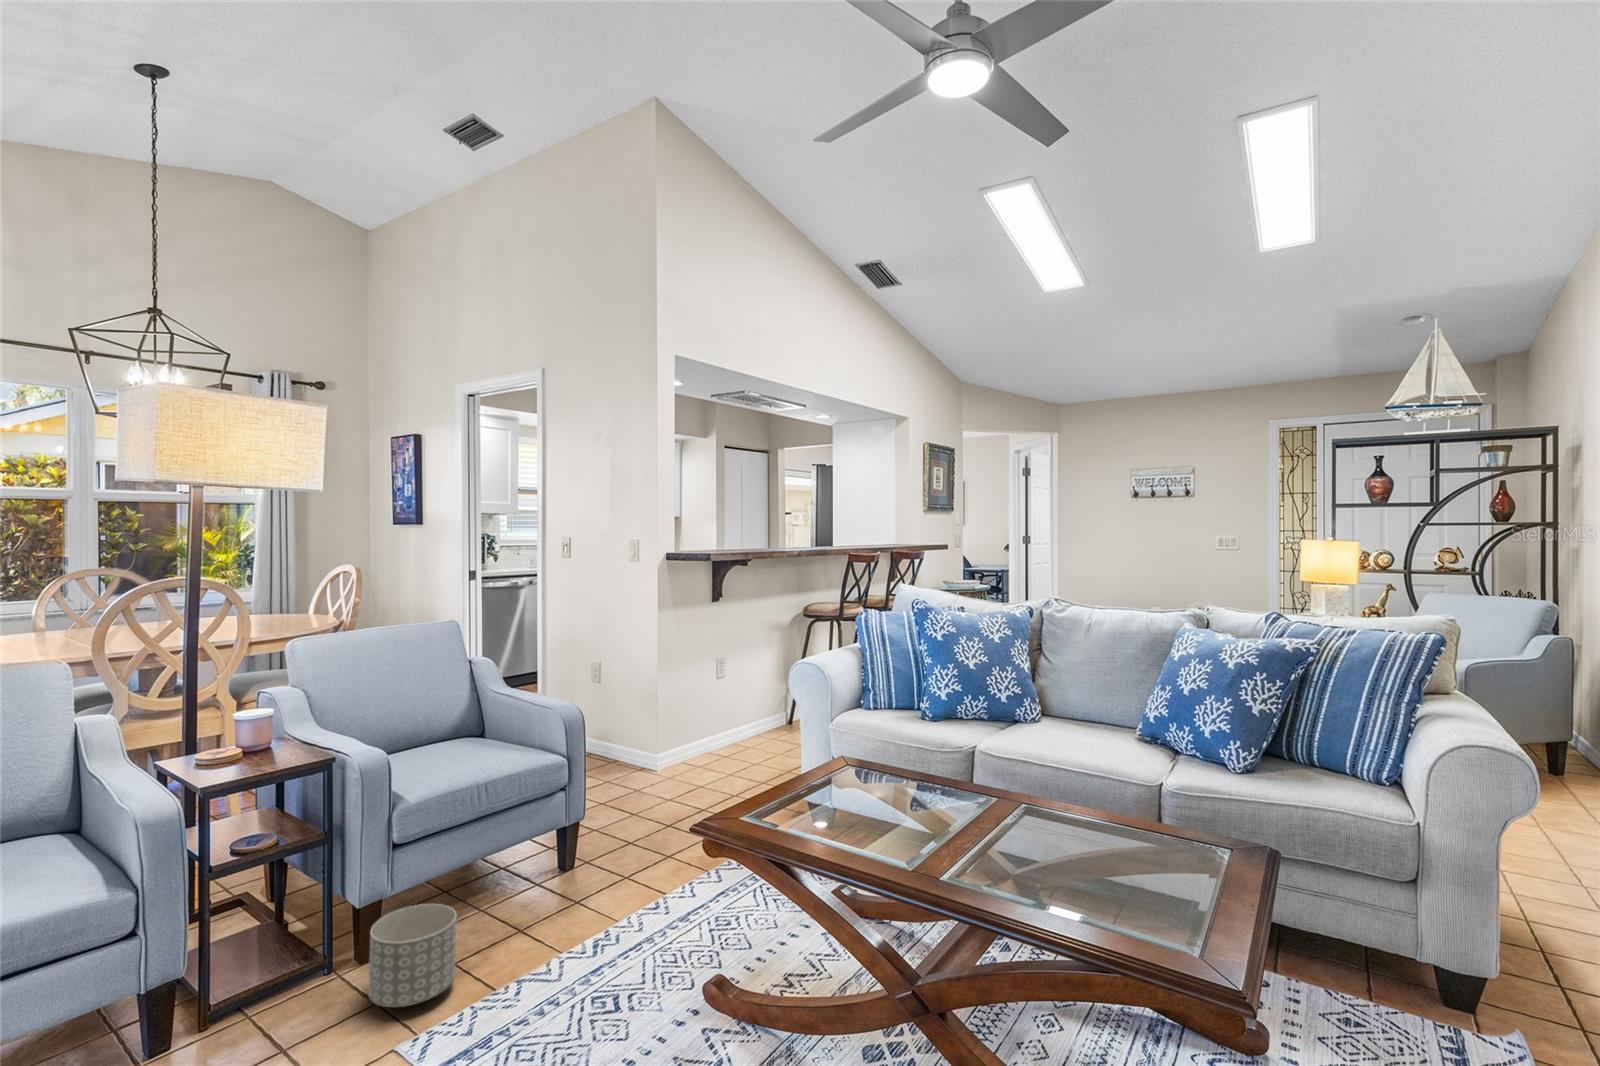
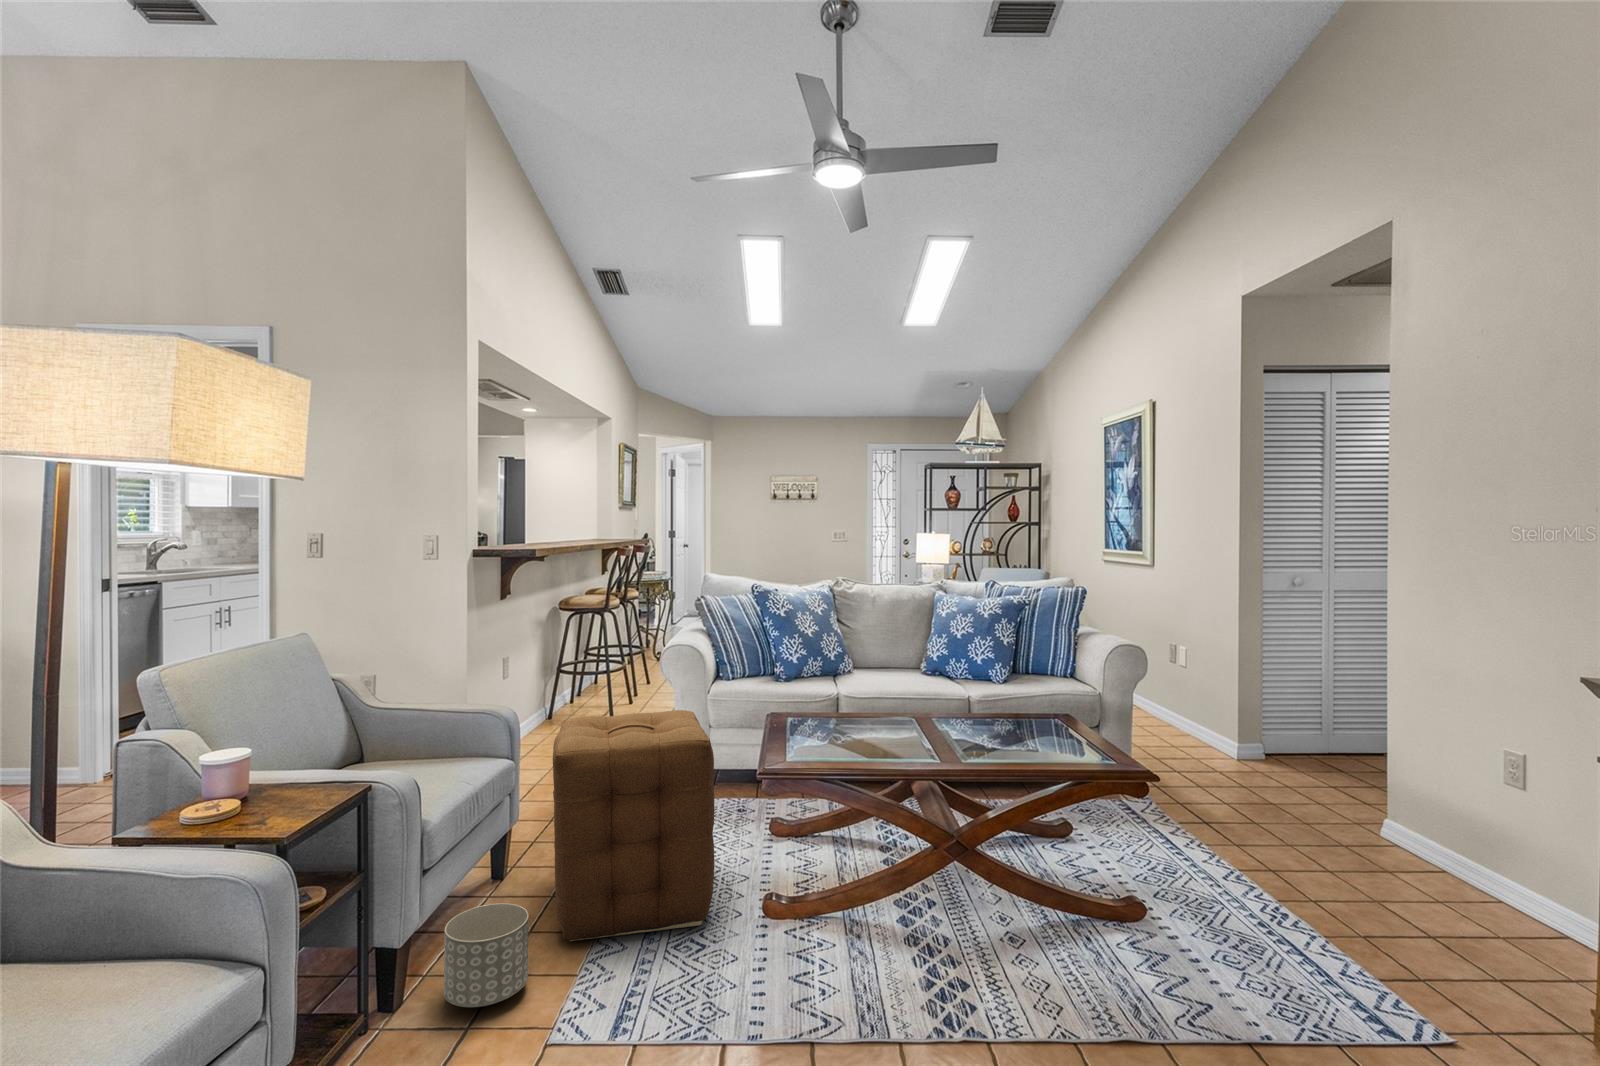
ottoman: none [515,730,725,996] -> present [553,710,714,941]

